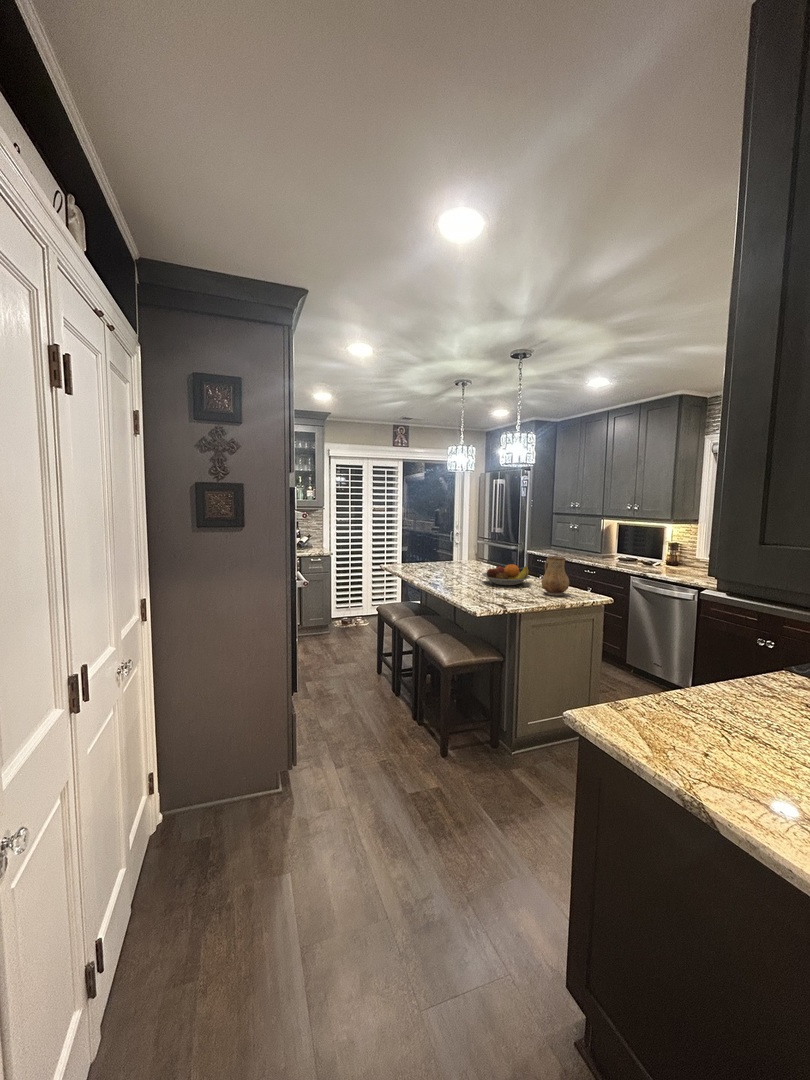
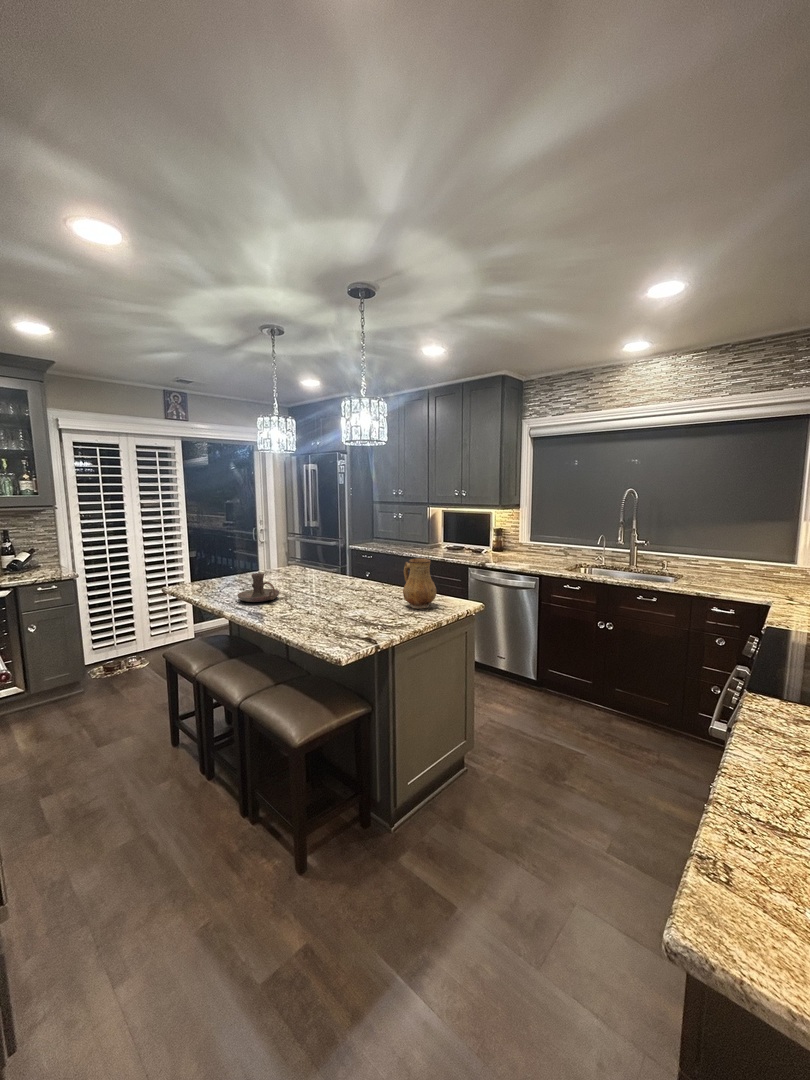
candle holder: none [425,559,453,579] -> present [238,573,279,602]
fruit bowl: present [482,564,530,585] -> none [321,572,382,601]

